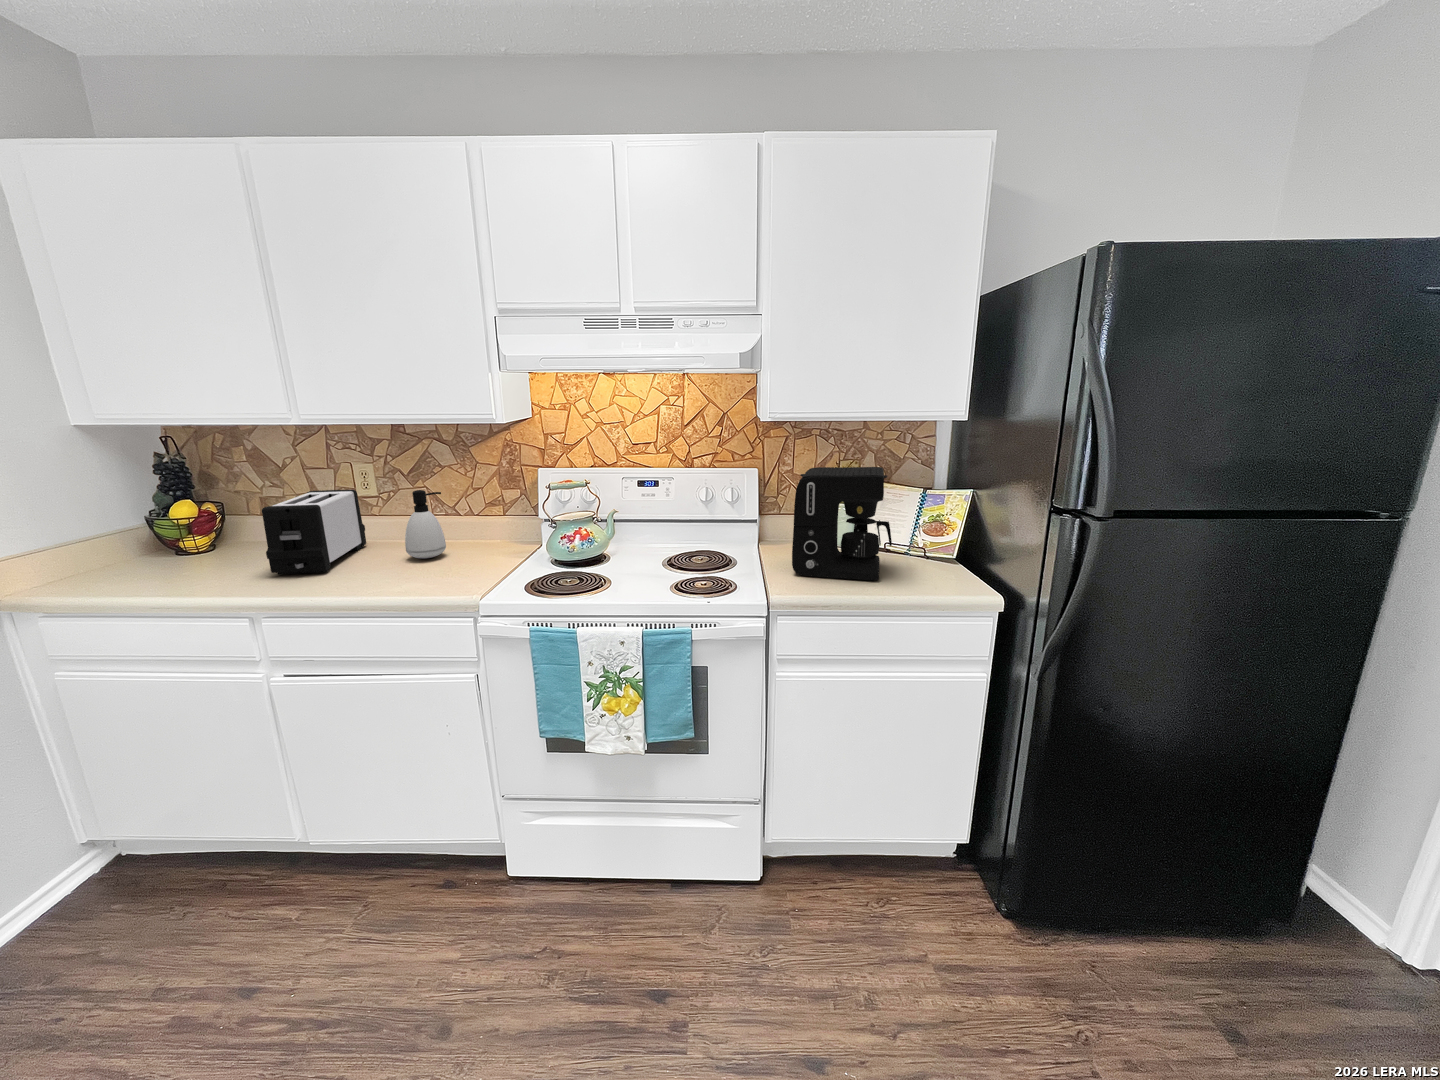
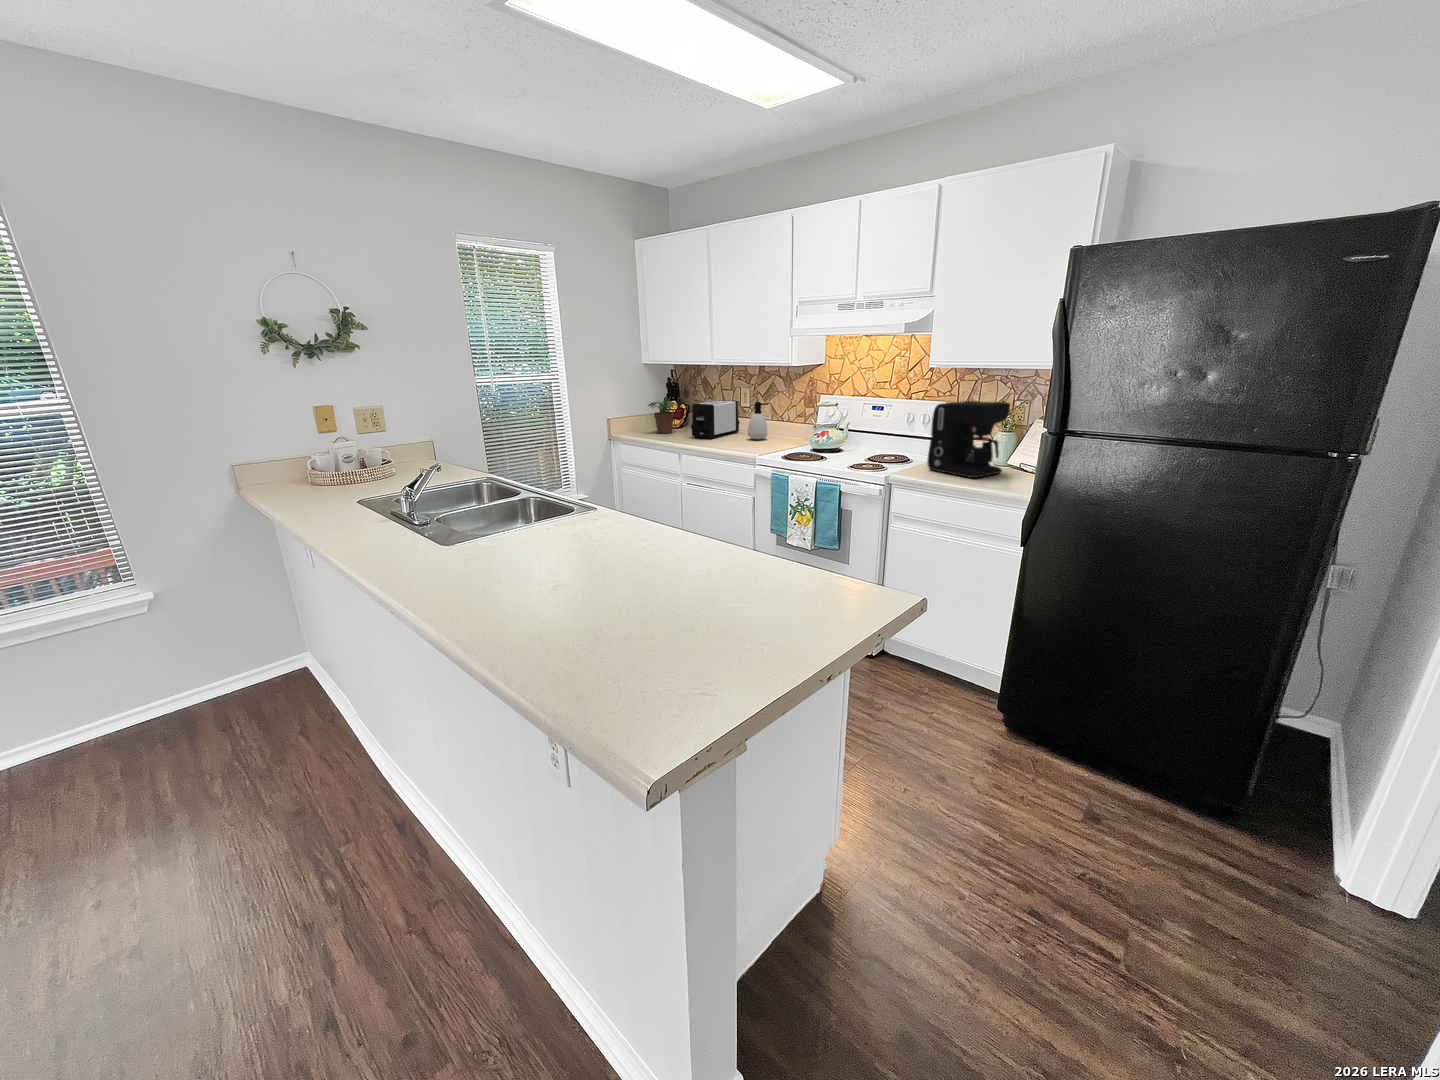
potted plant: none [121,504,209,577] -> present [648,401,678,433]

